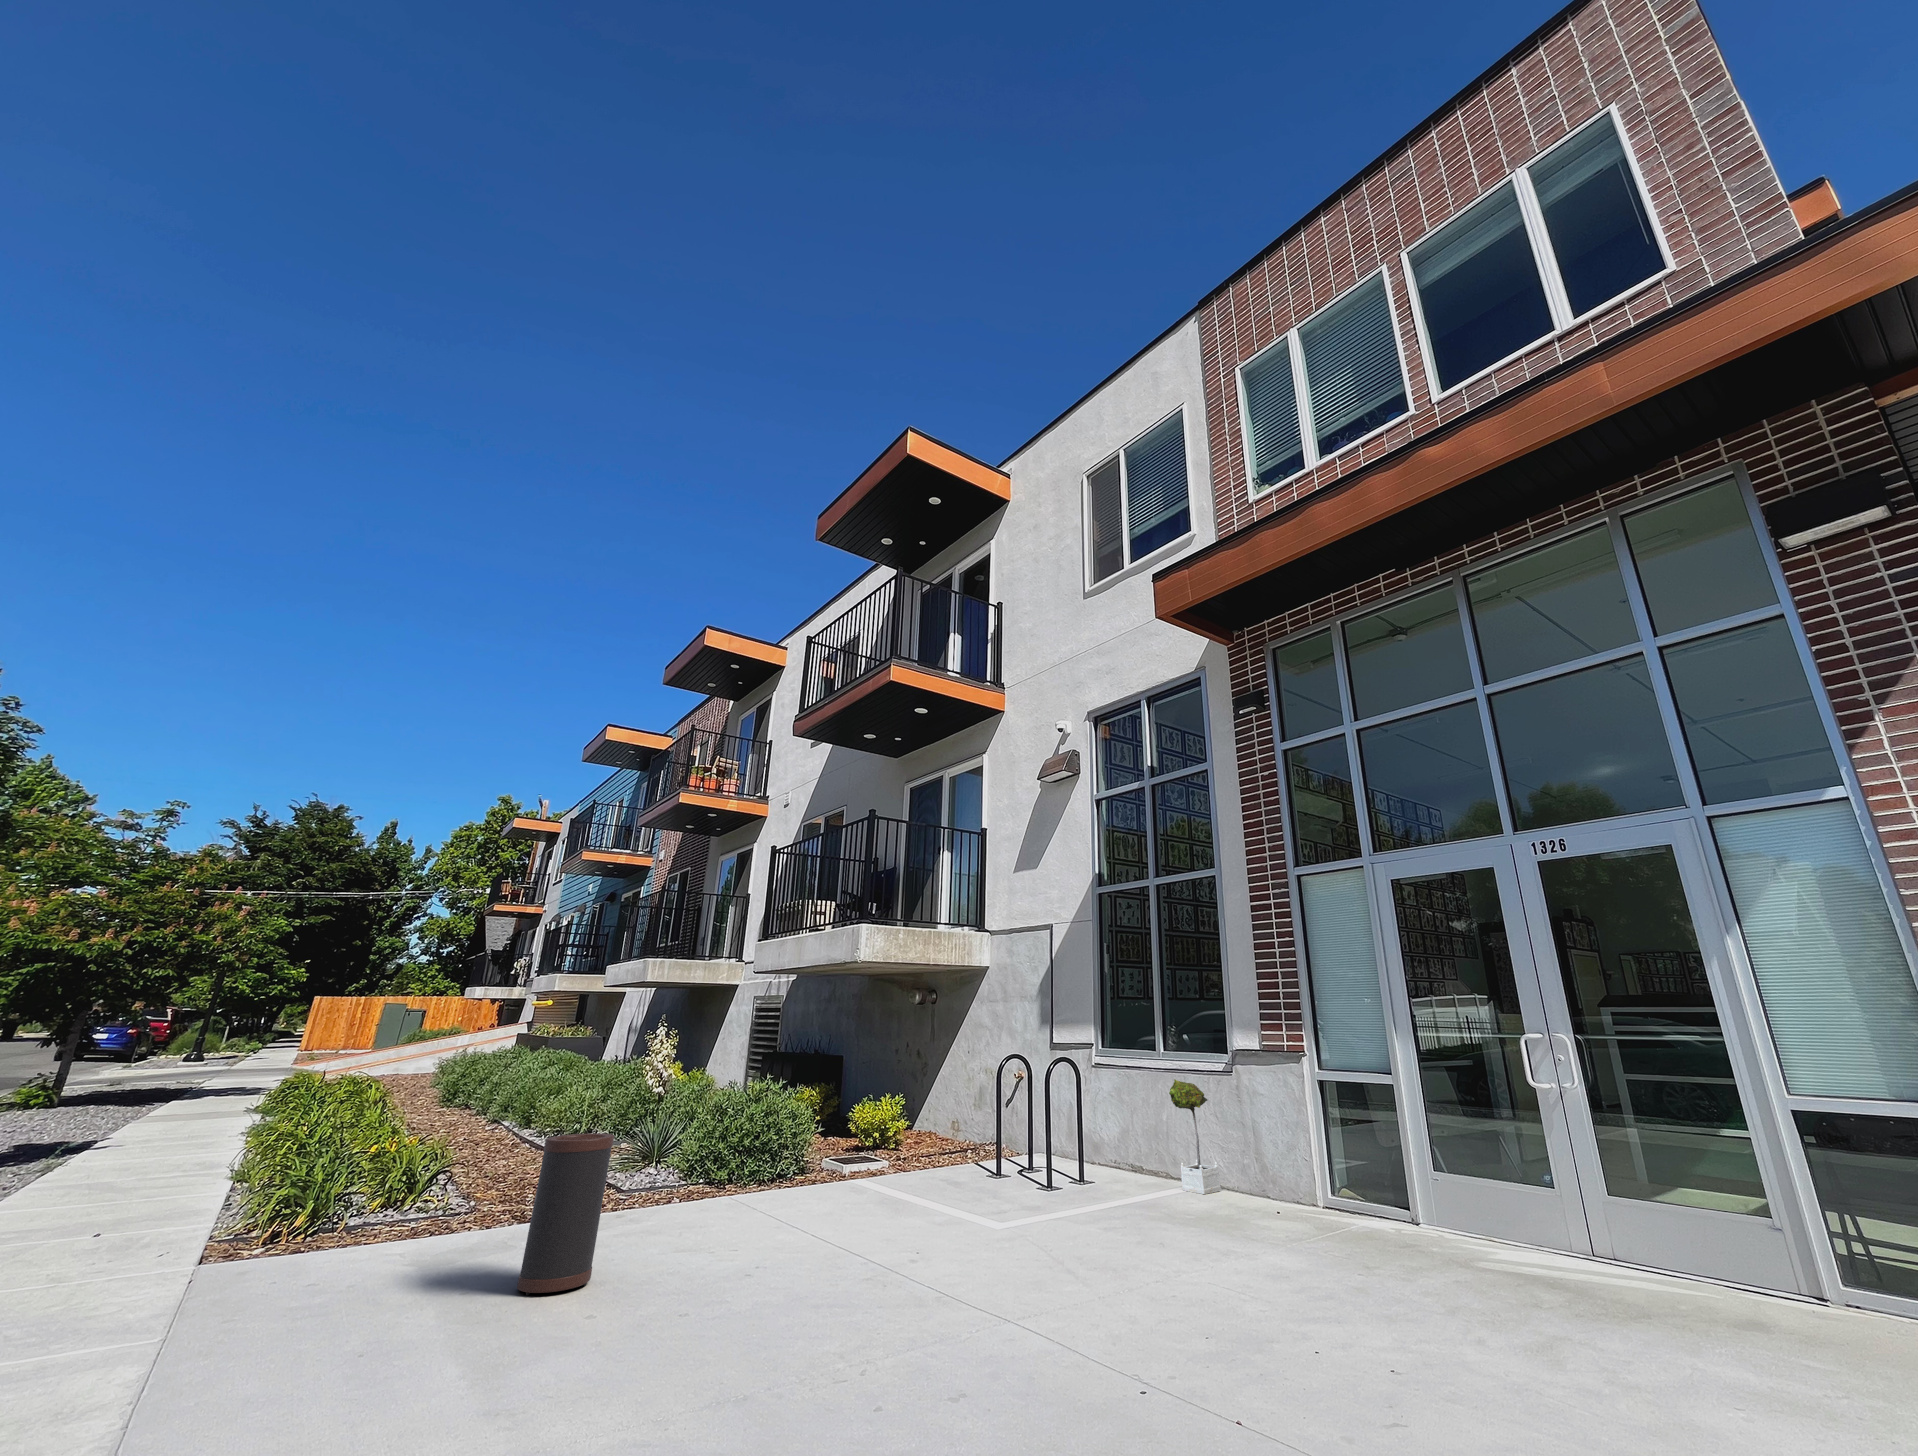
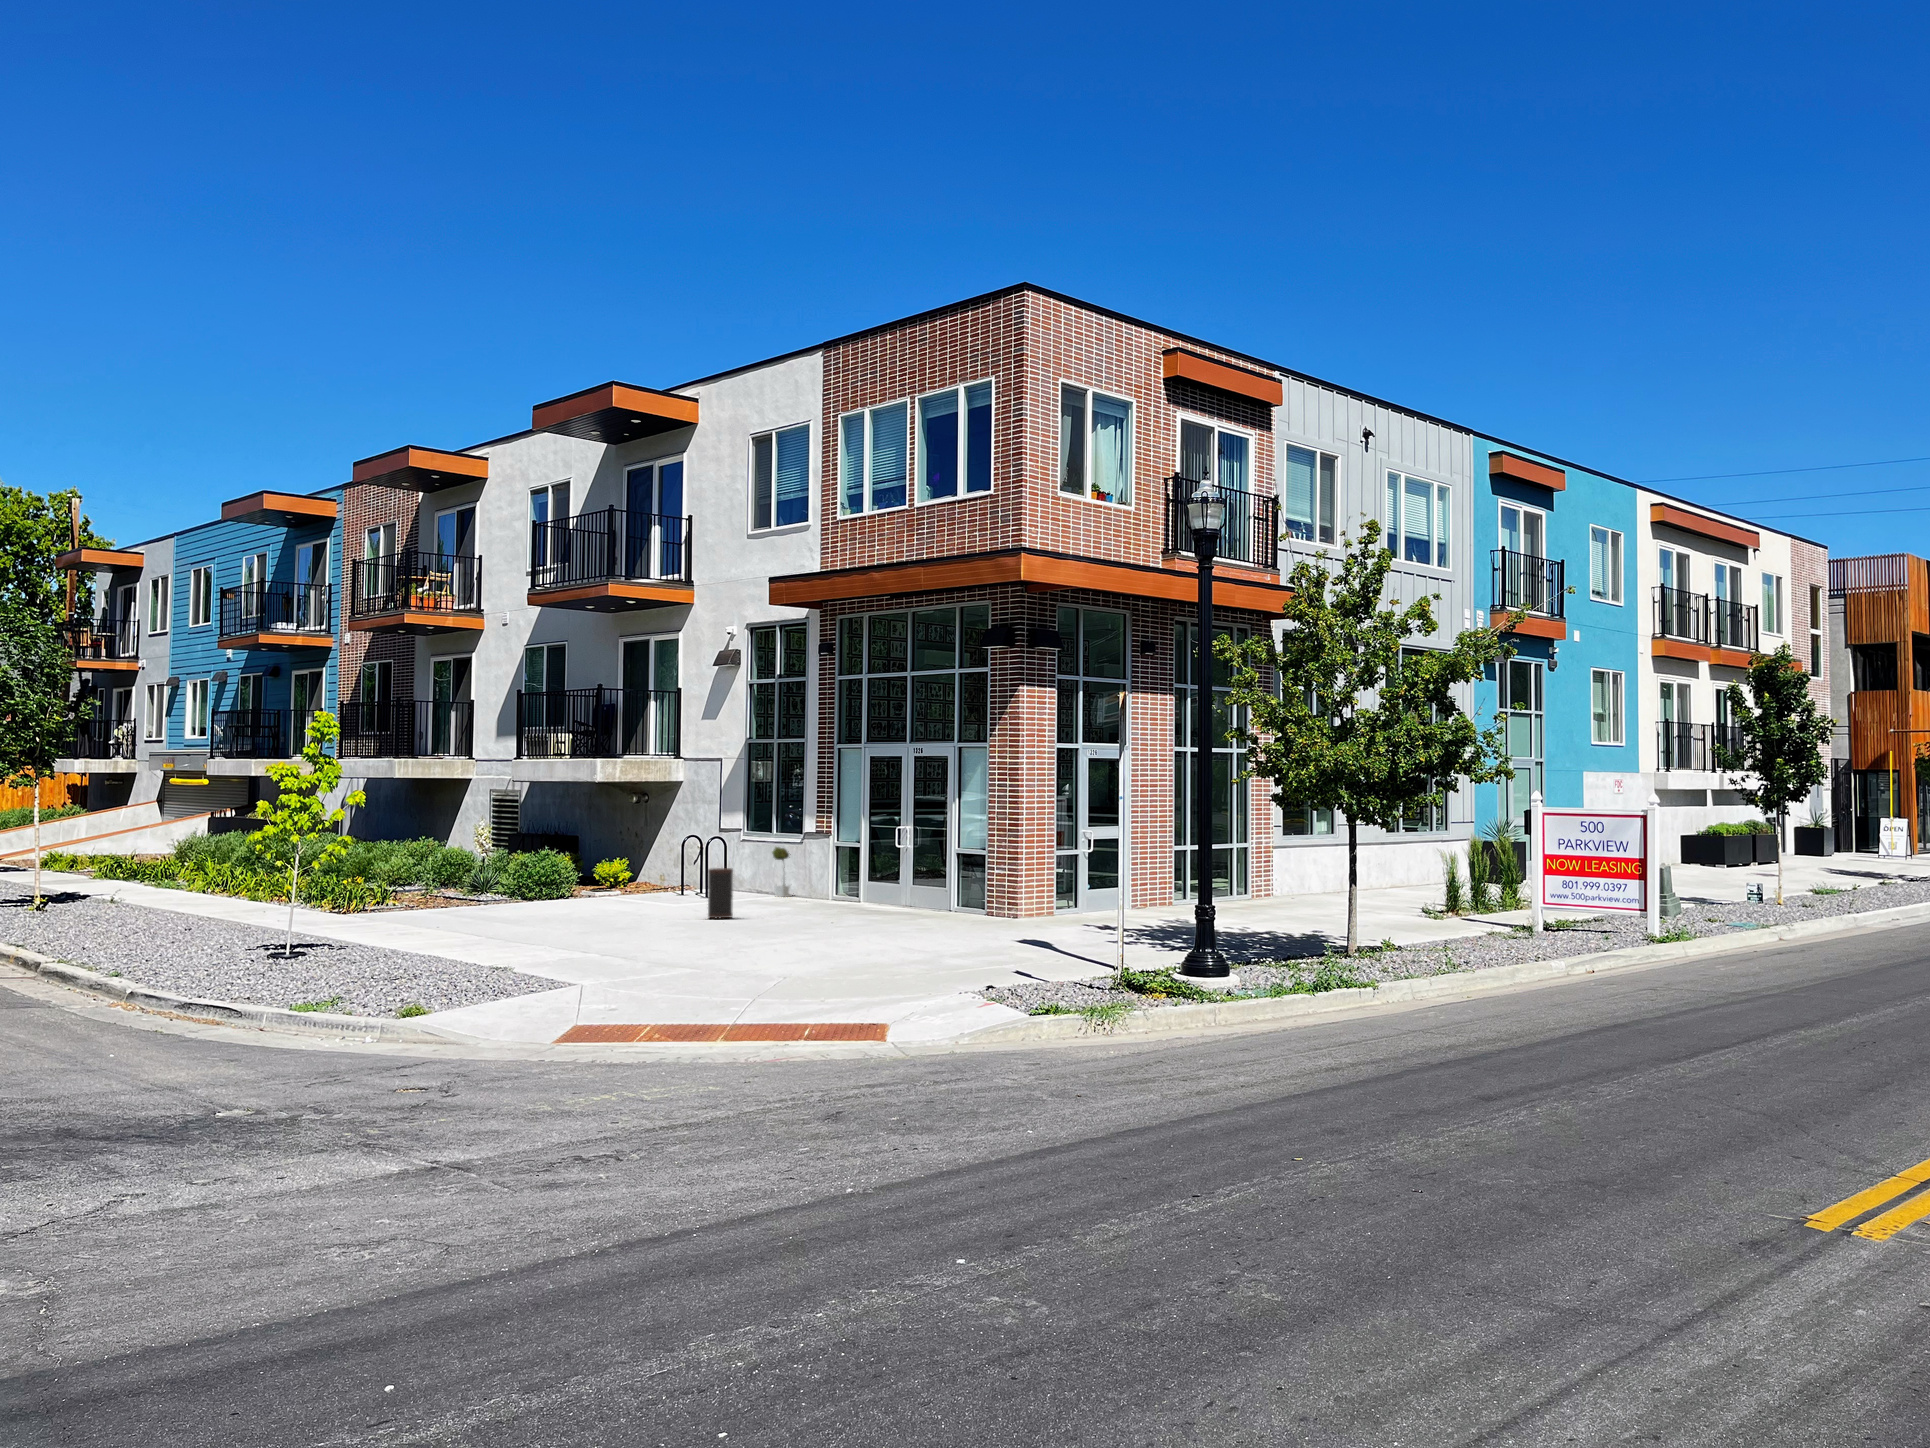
trash can: present [517,1133,614,1295] -> present [708,868,733,919]

